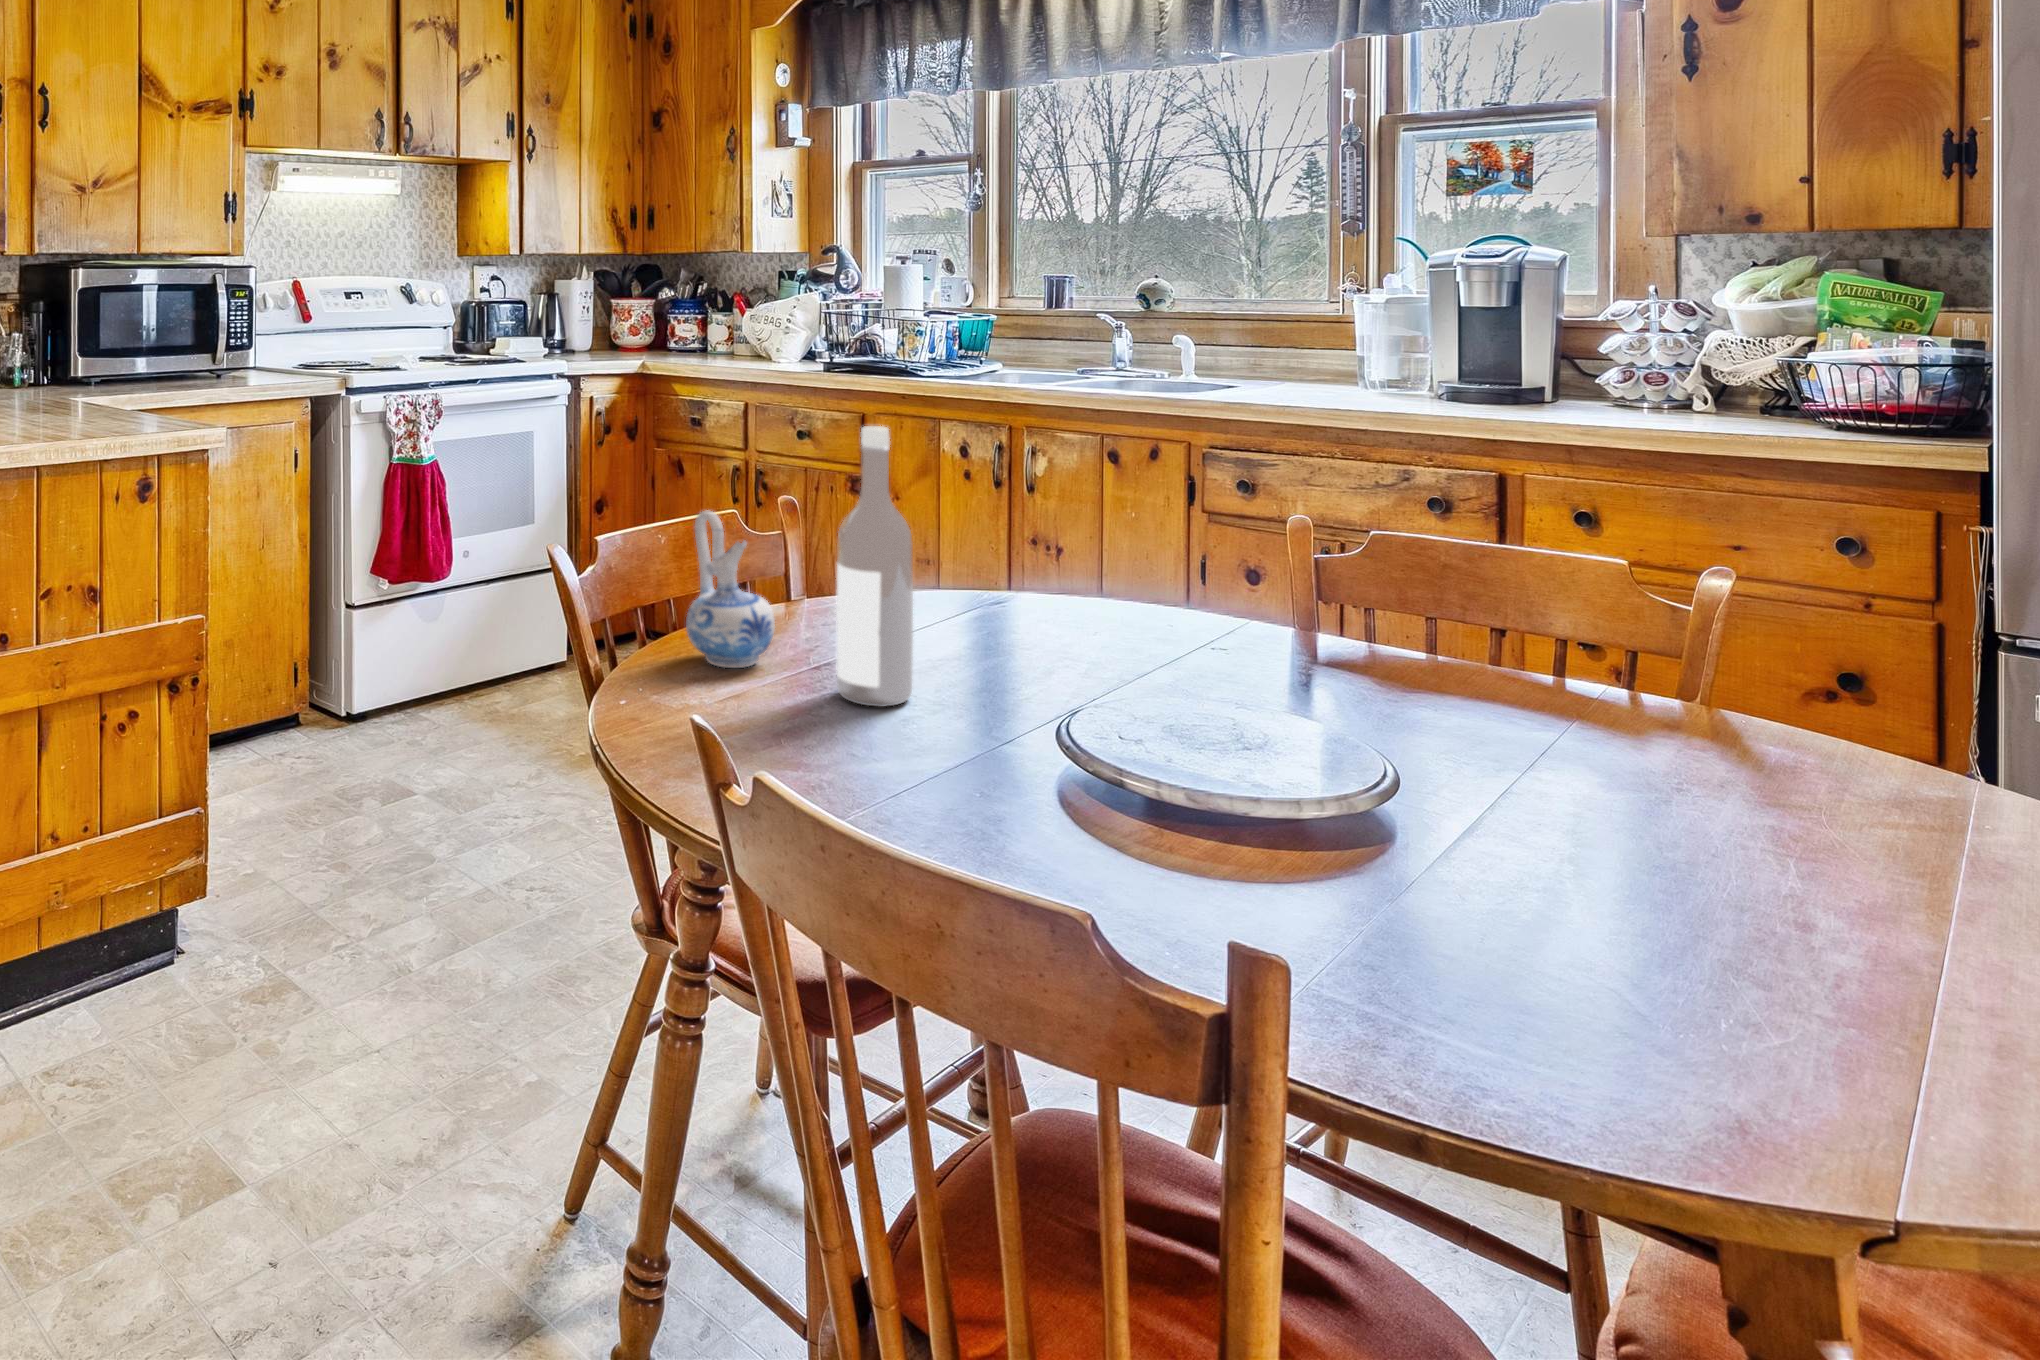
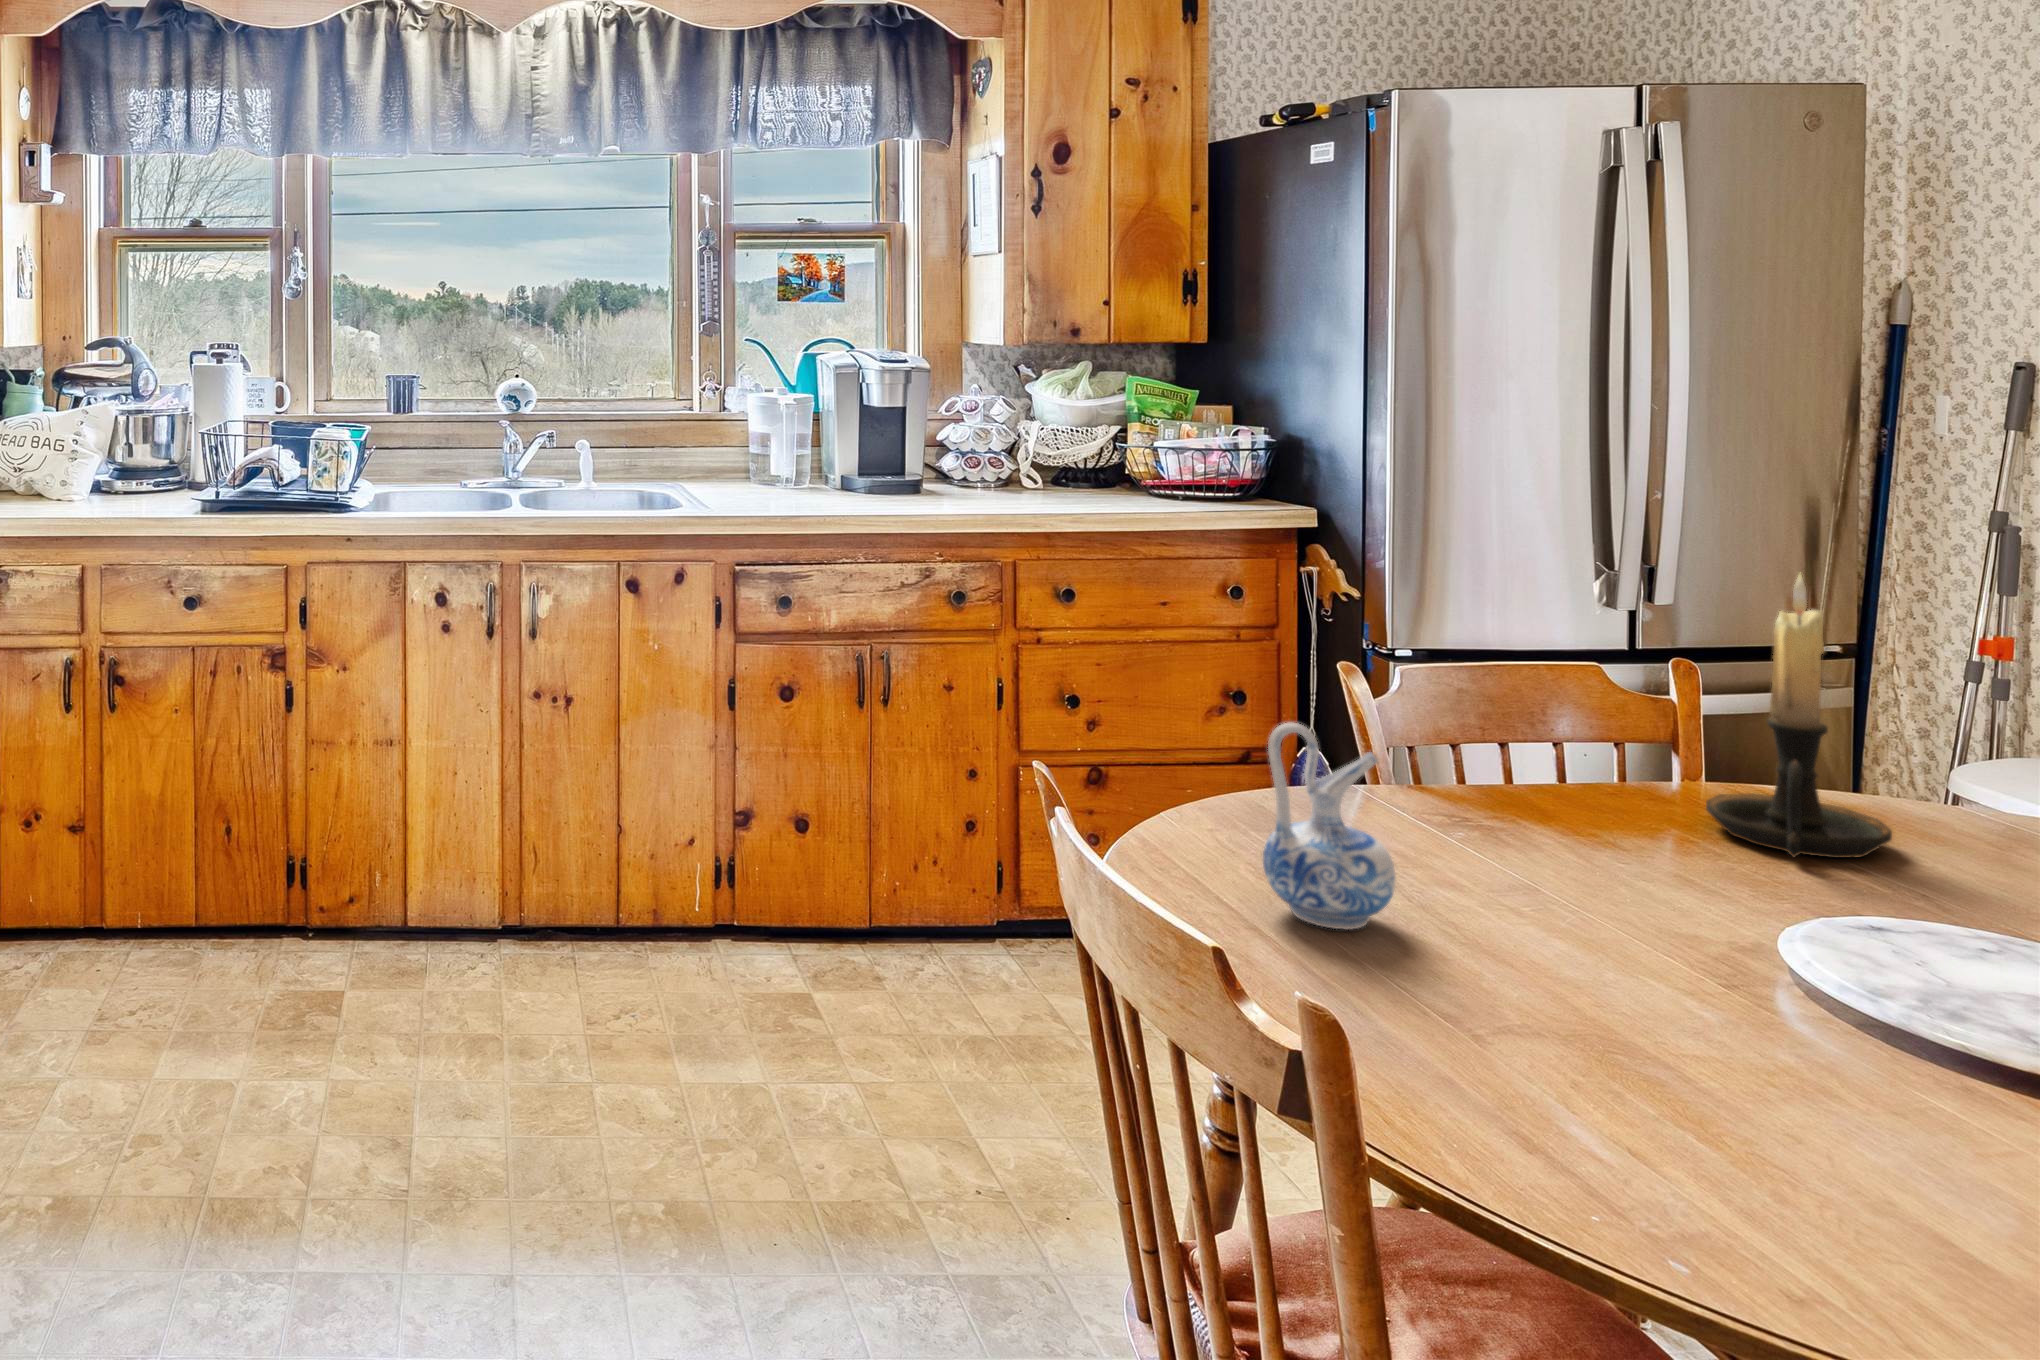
wine bottle: present [836,426,913,707] -> none [1489,584,1595,922]
candle holder: none [1185,459,1405,770] -> present [1706,572,1892,858]

